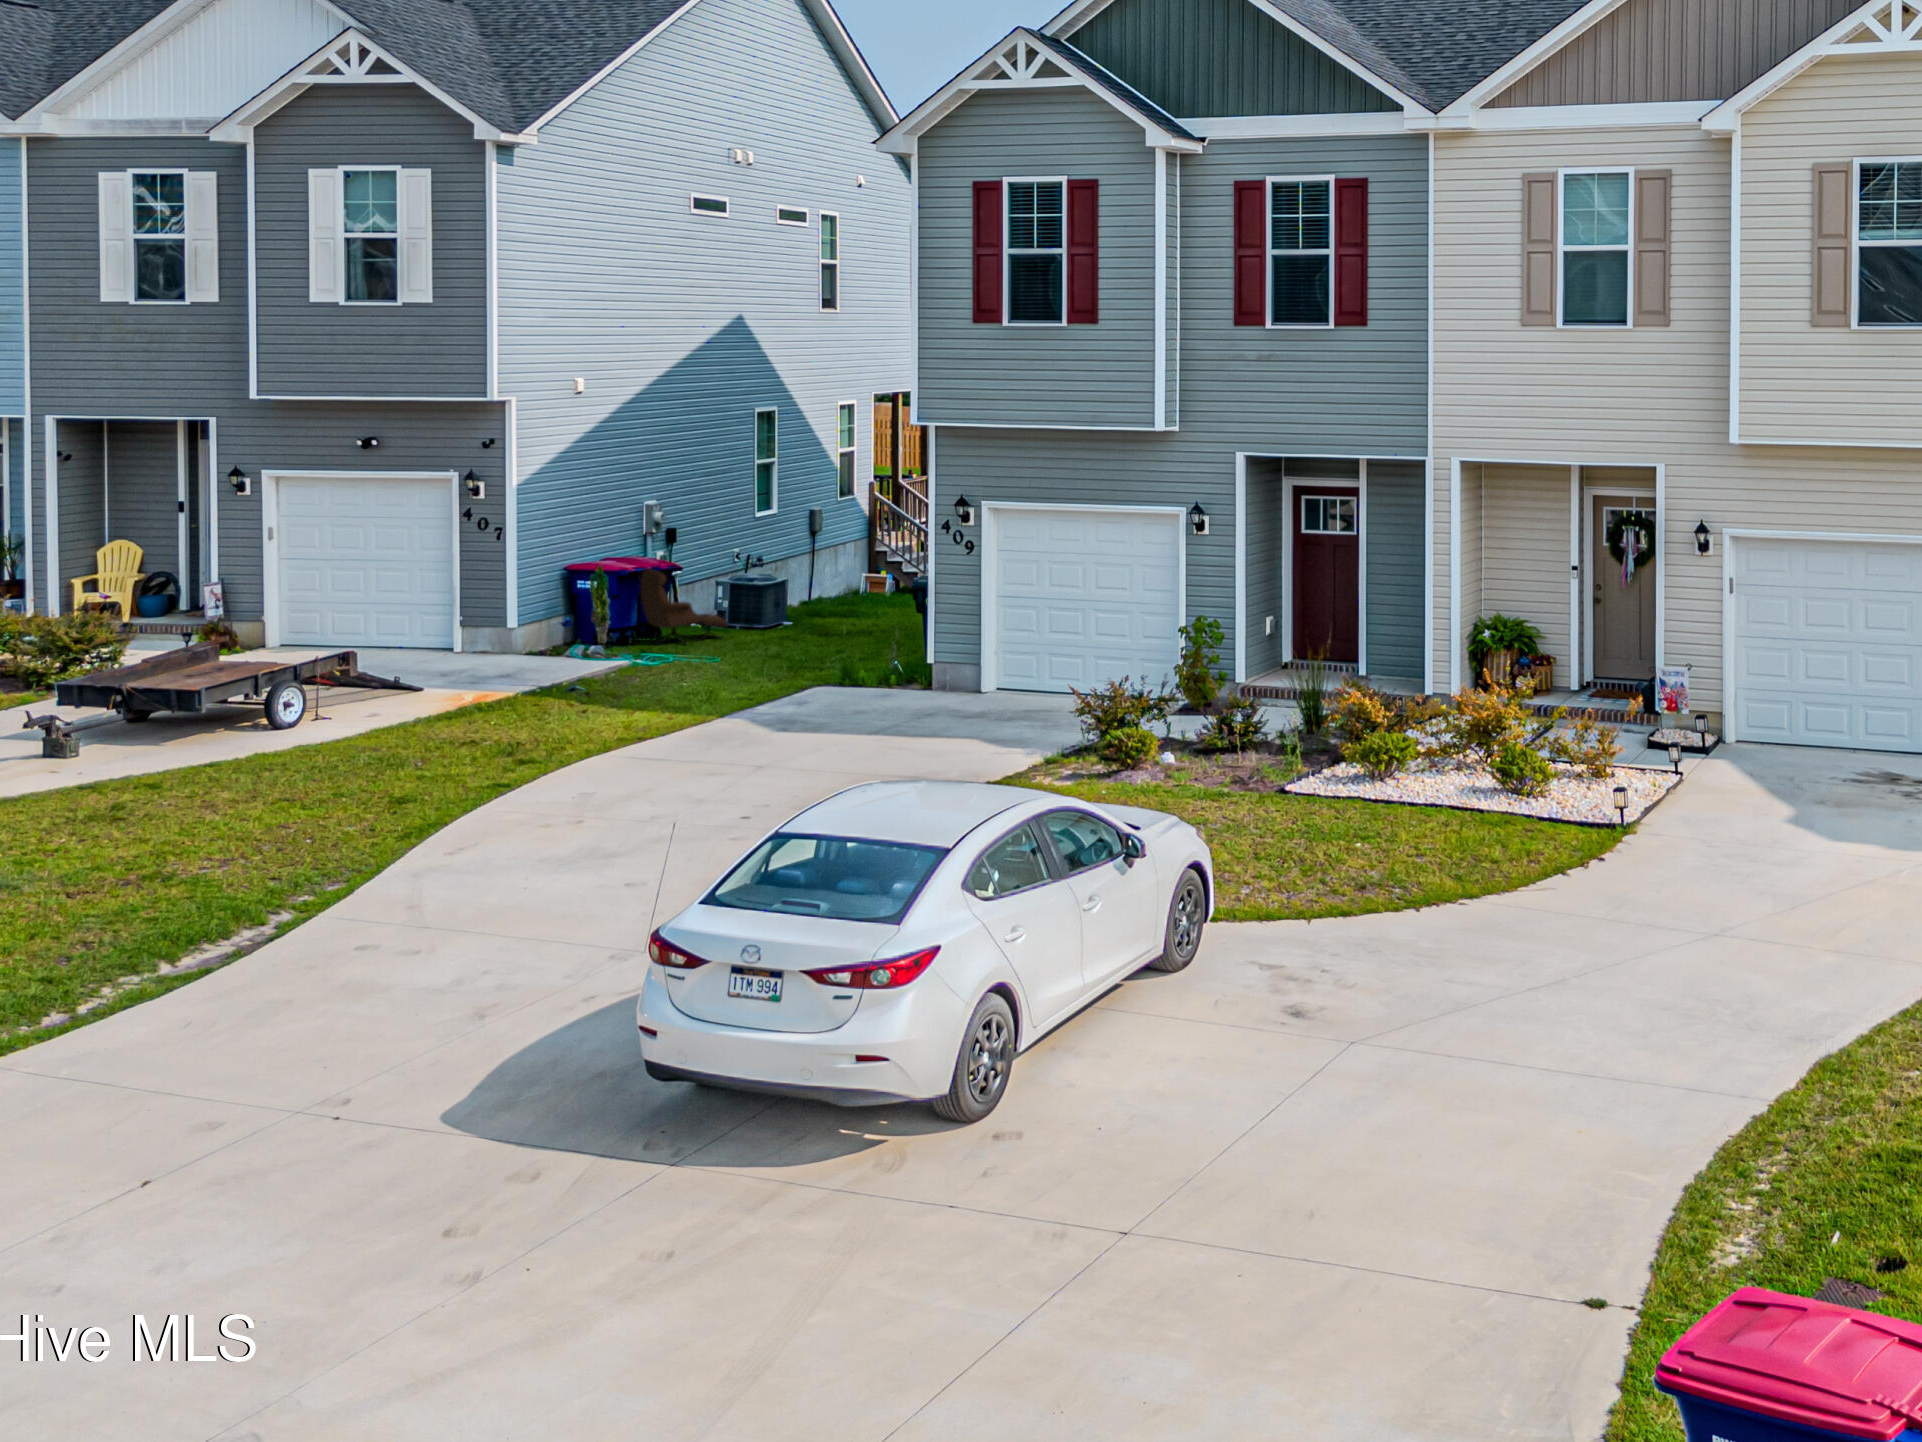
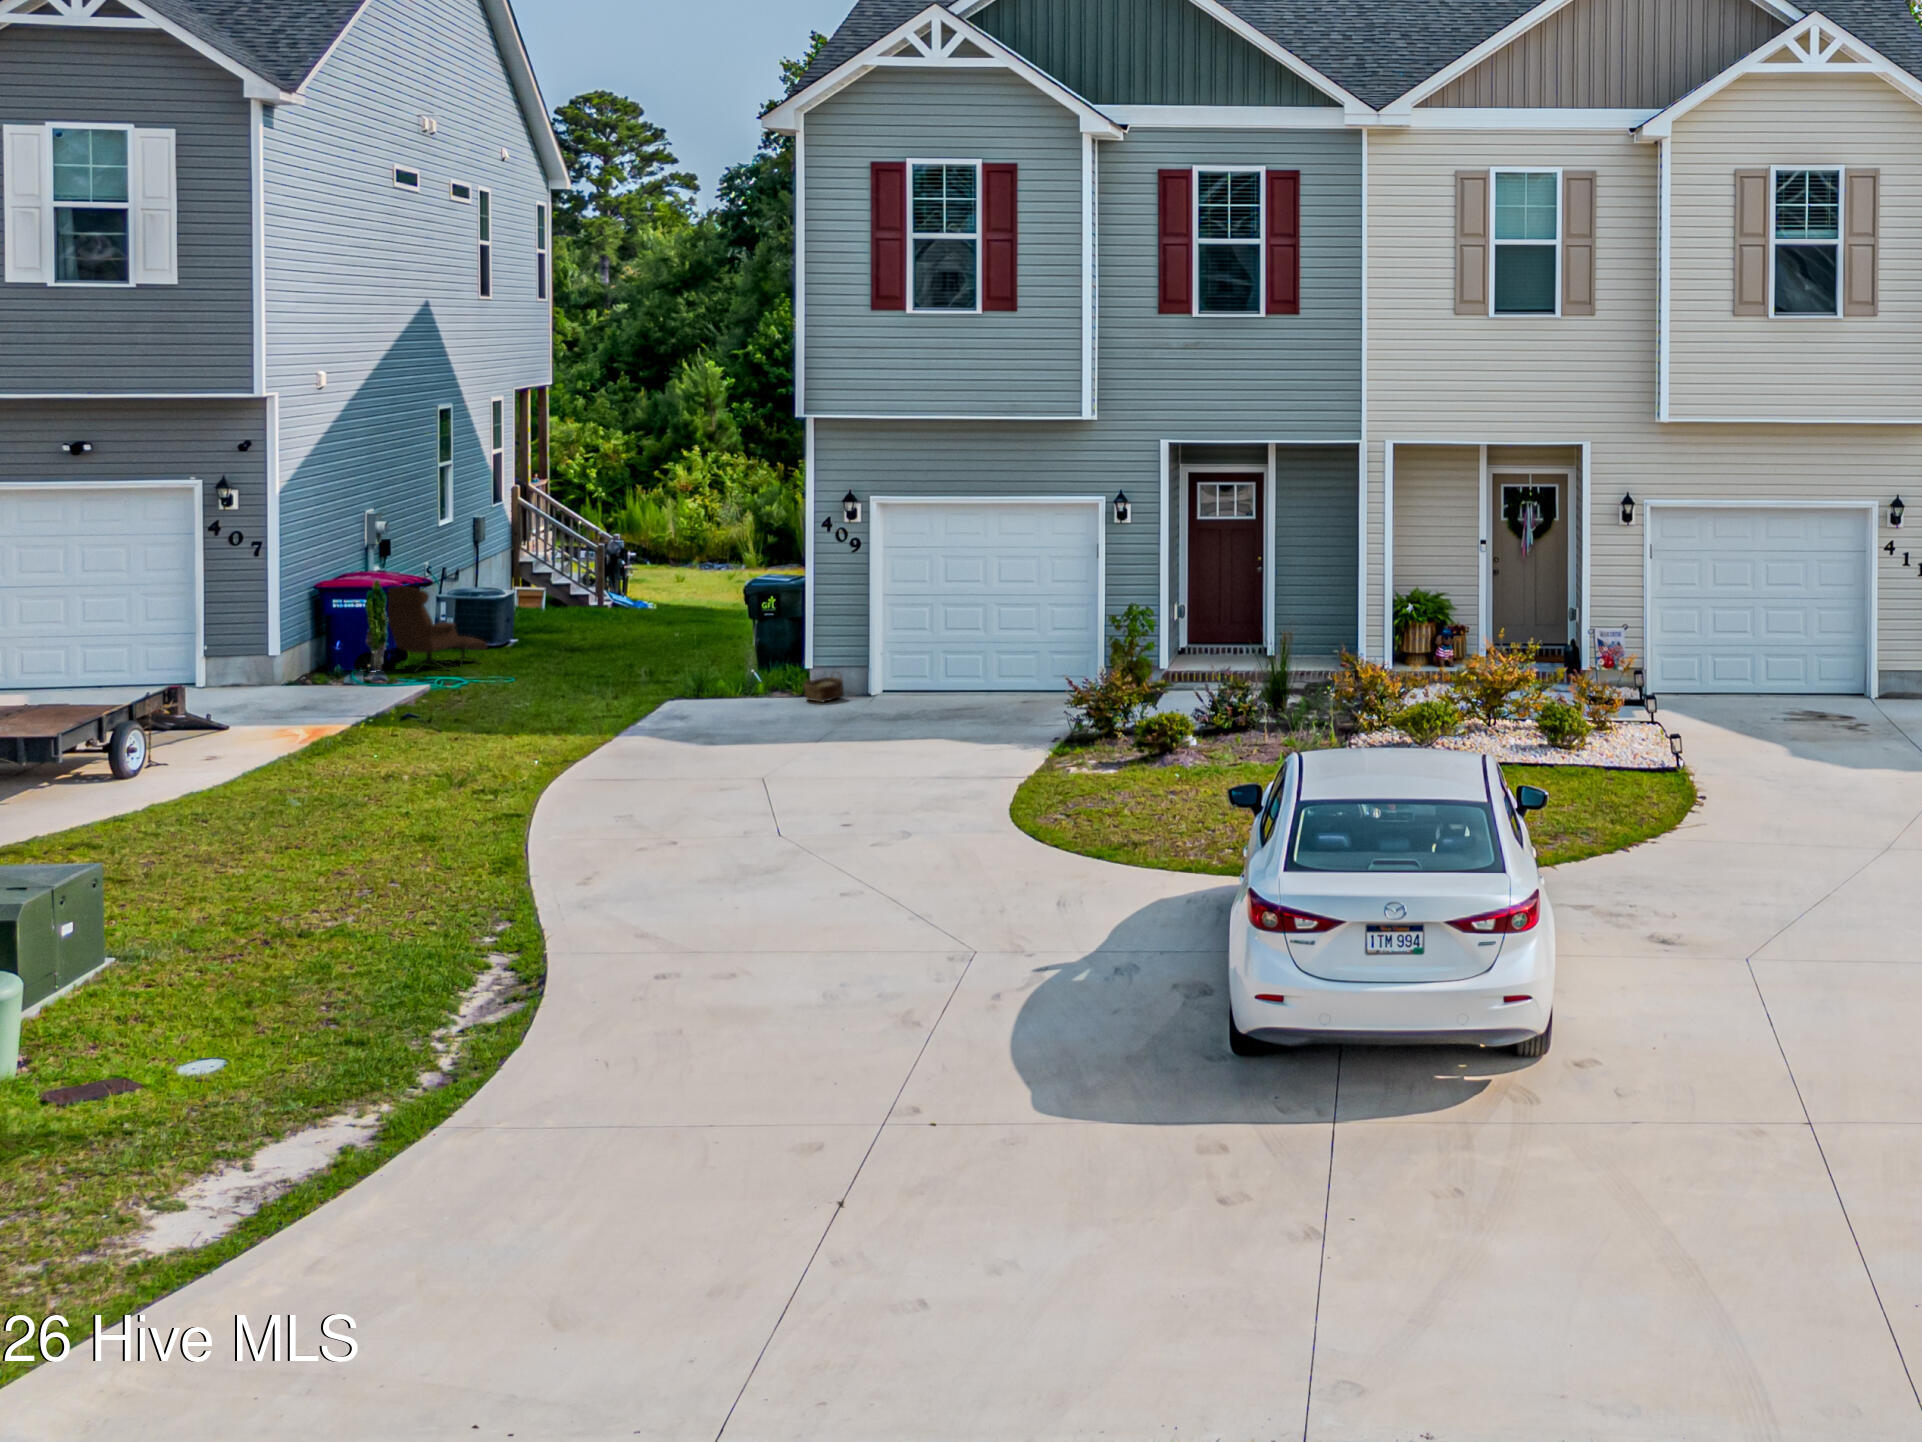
woven basket: none [912,664,950,694] -> present [804,672,844,702]

